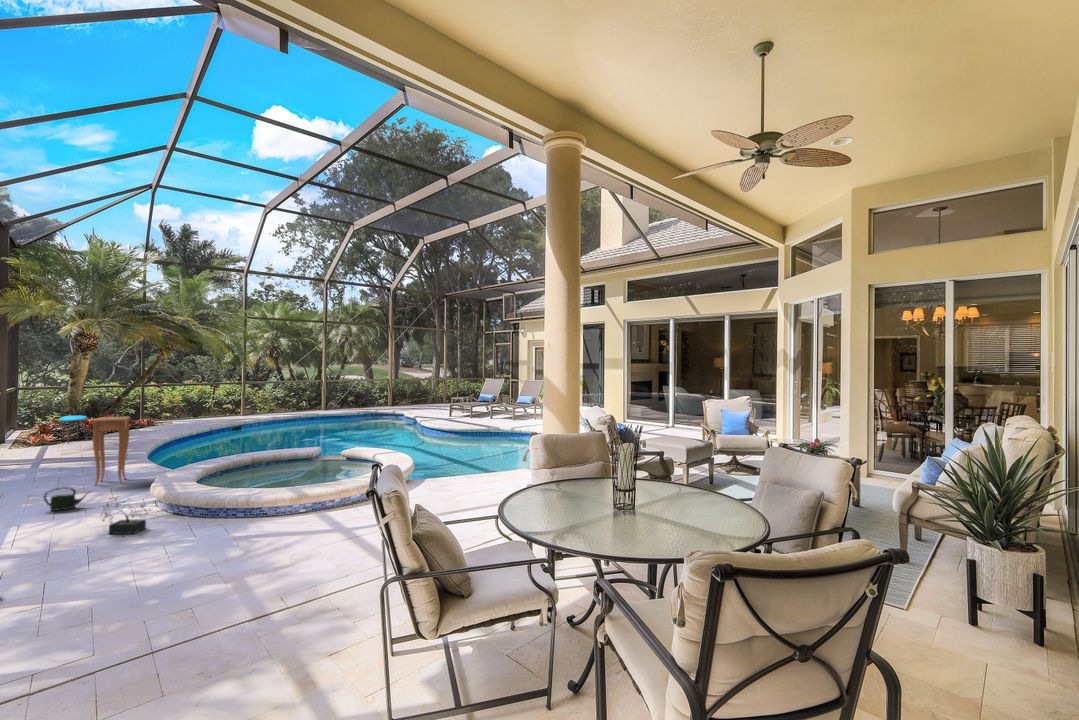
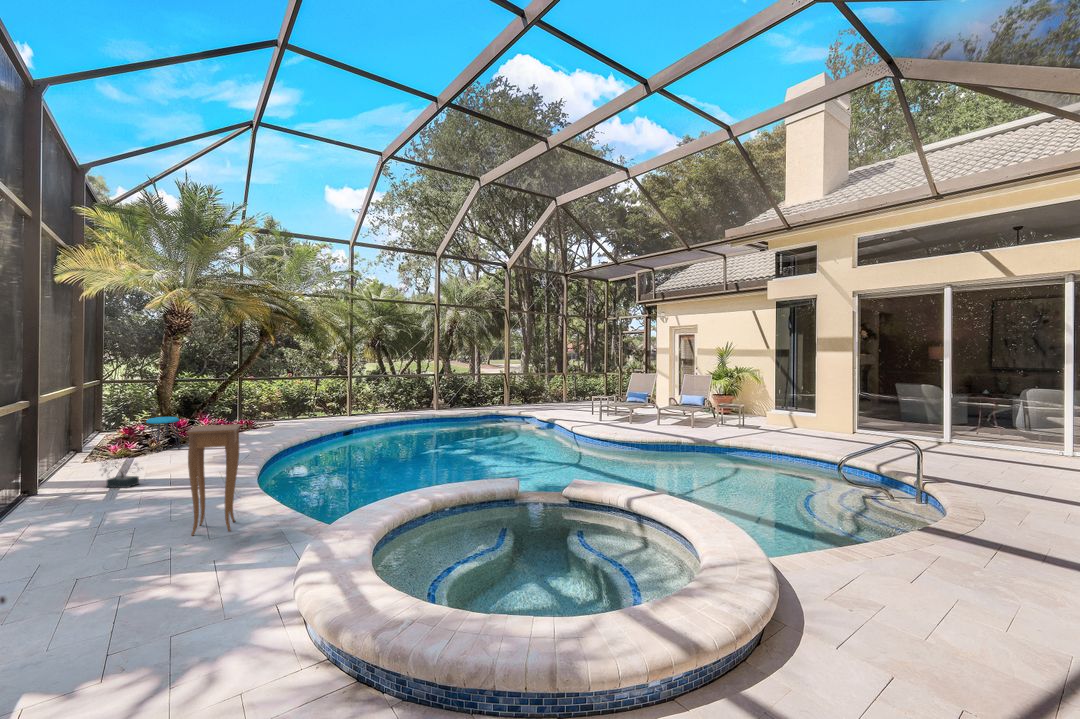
watering can: present [44,487,86,511] -> none [110,557,189,600]
decorative plant: present [102,497,148,534] -> present [104,457,142,488]

